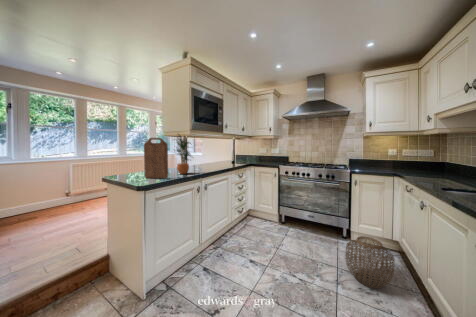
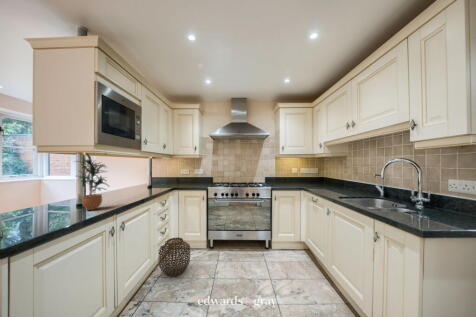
cutting board: present [144,138,168,178] -> none [23,160,74,225]
woven basket: present [345,236,394,288] -> present [159,238,190,277]

